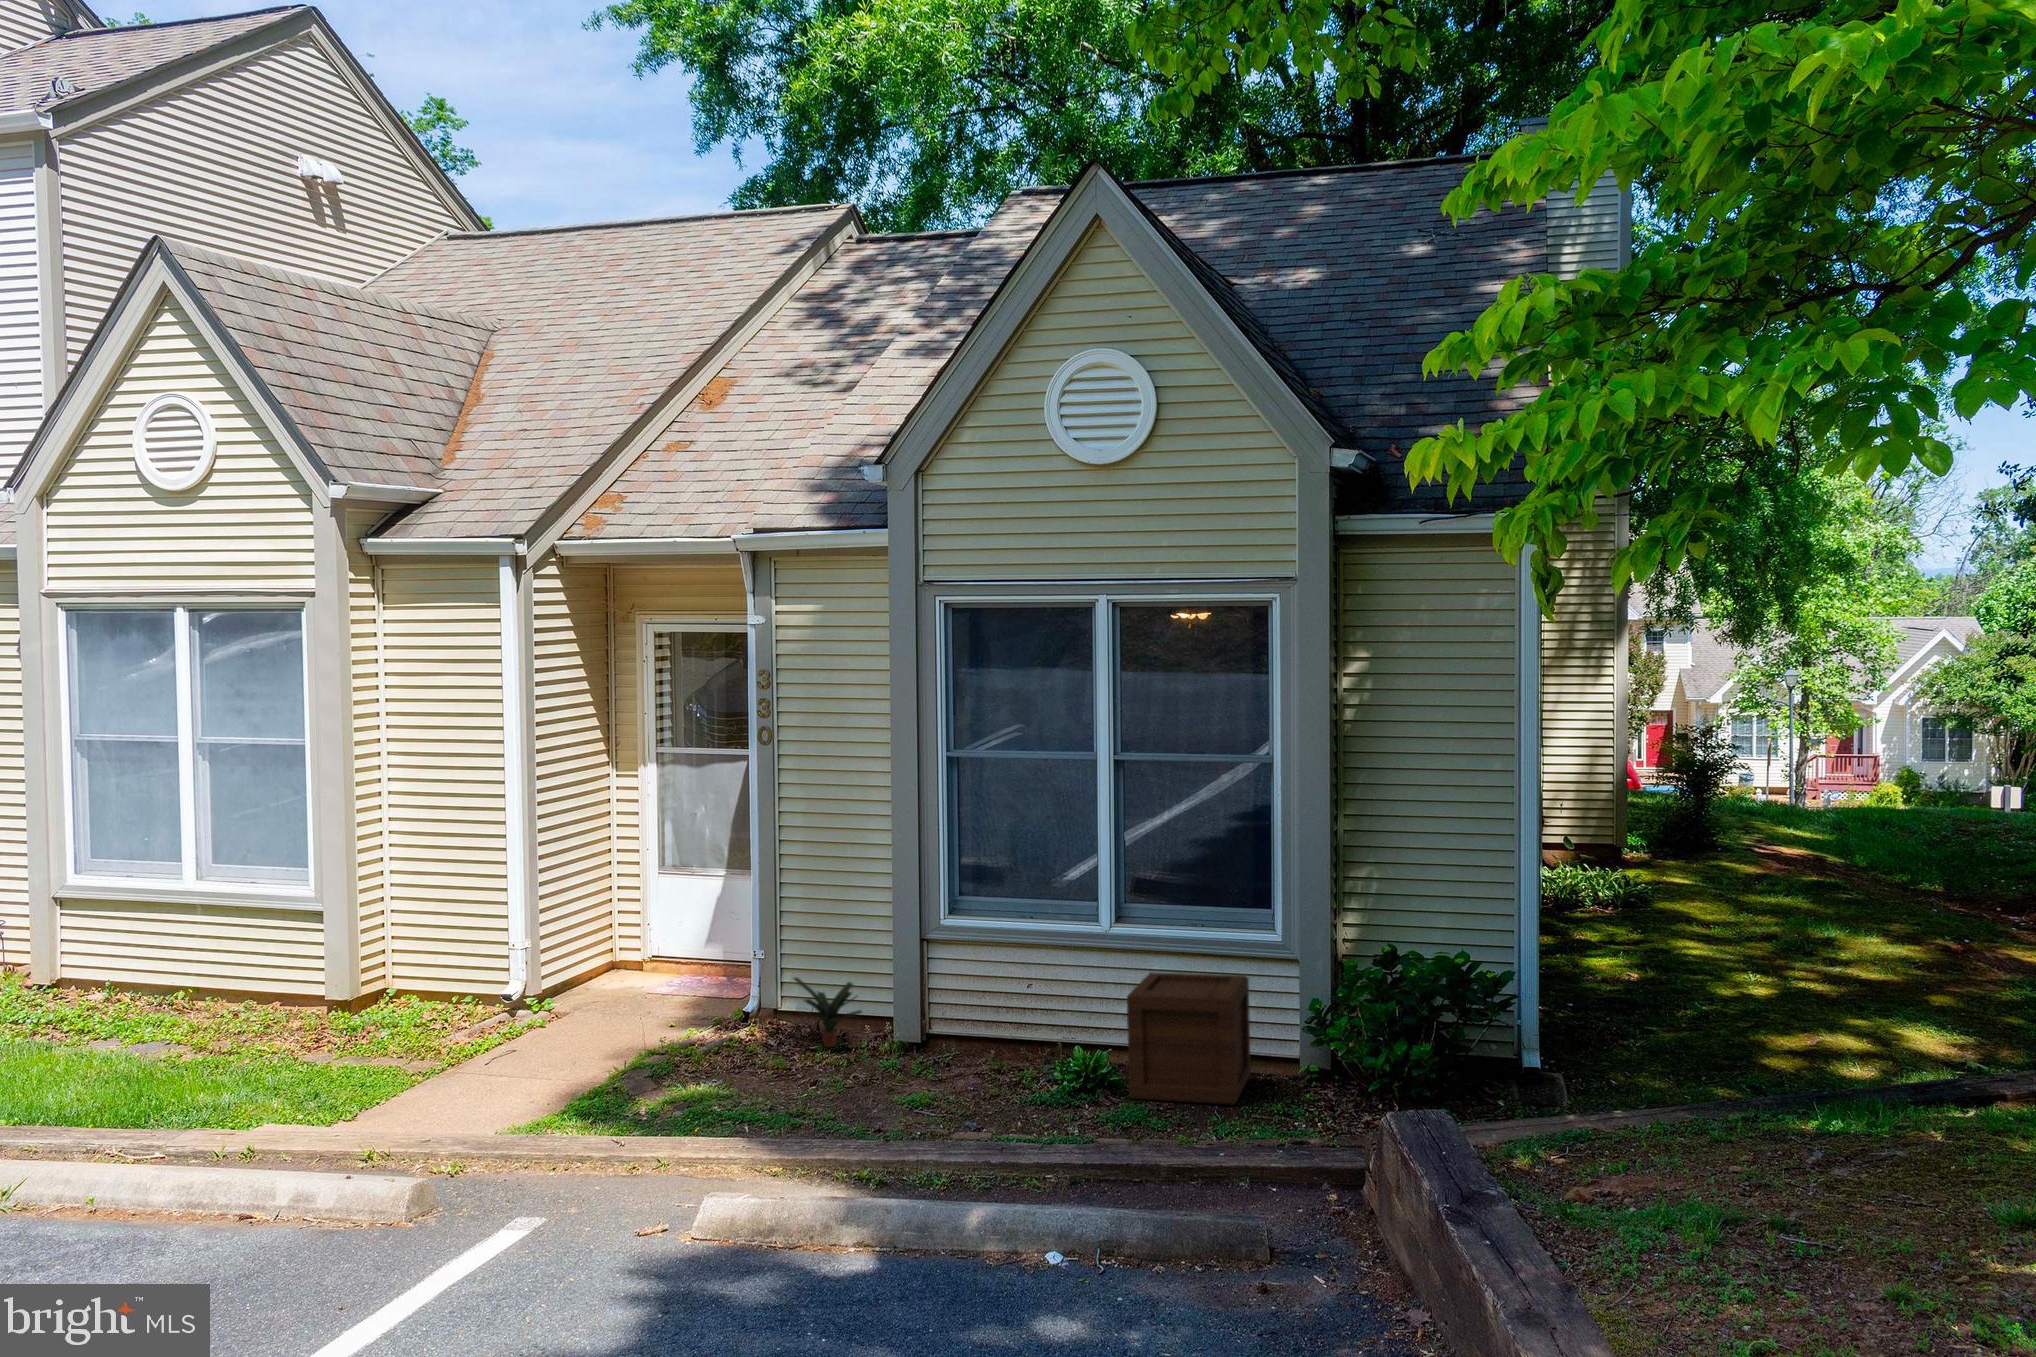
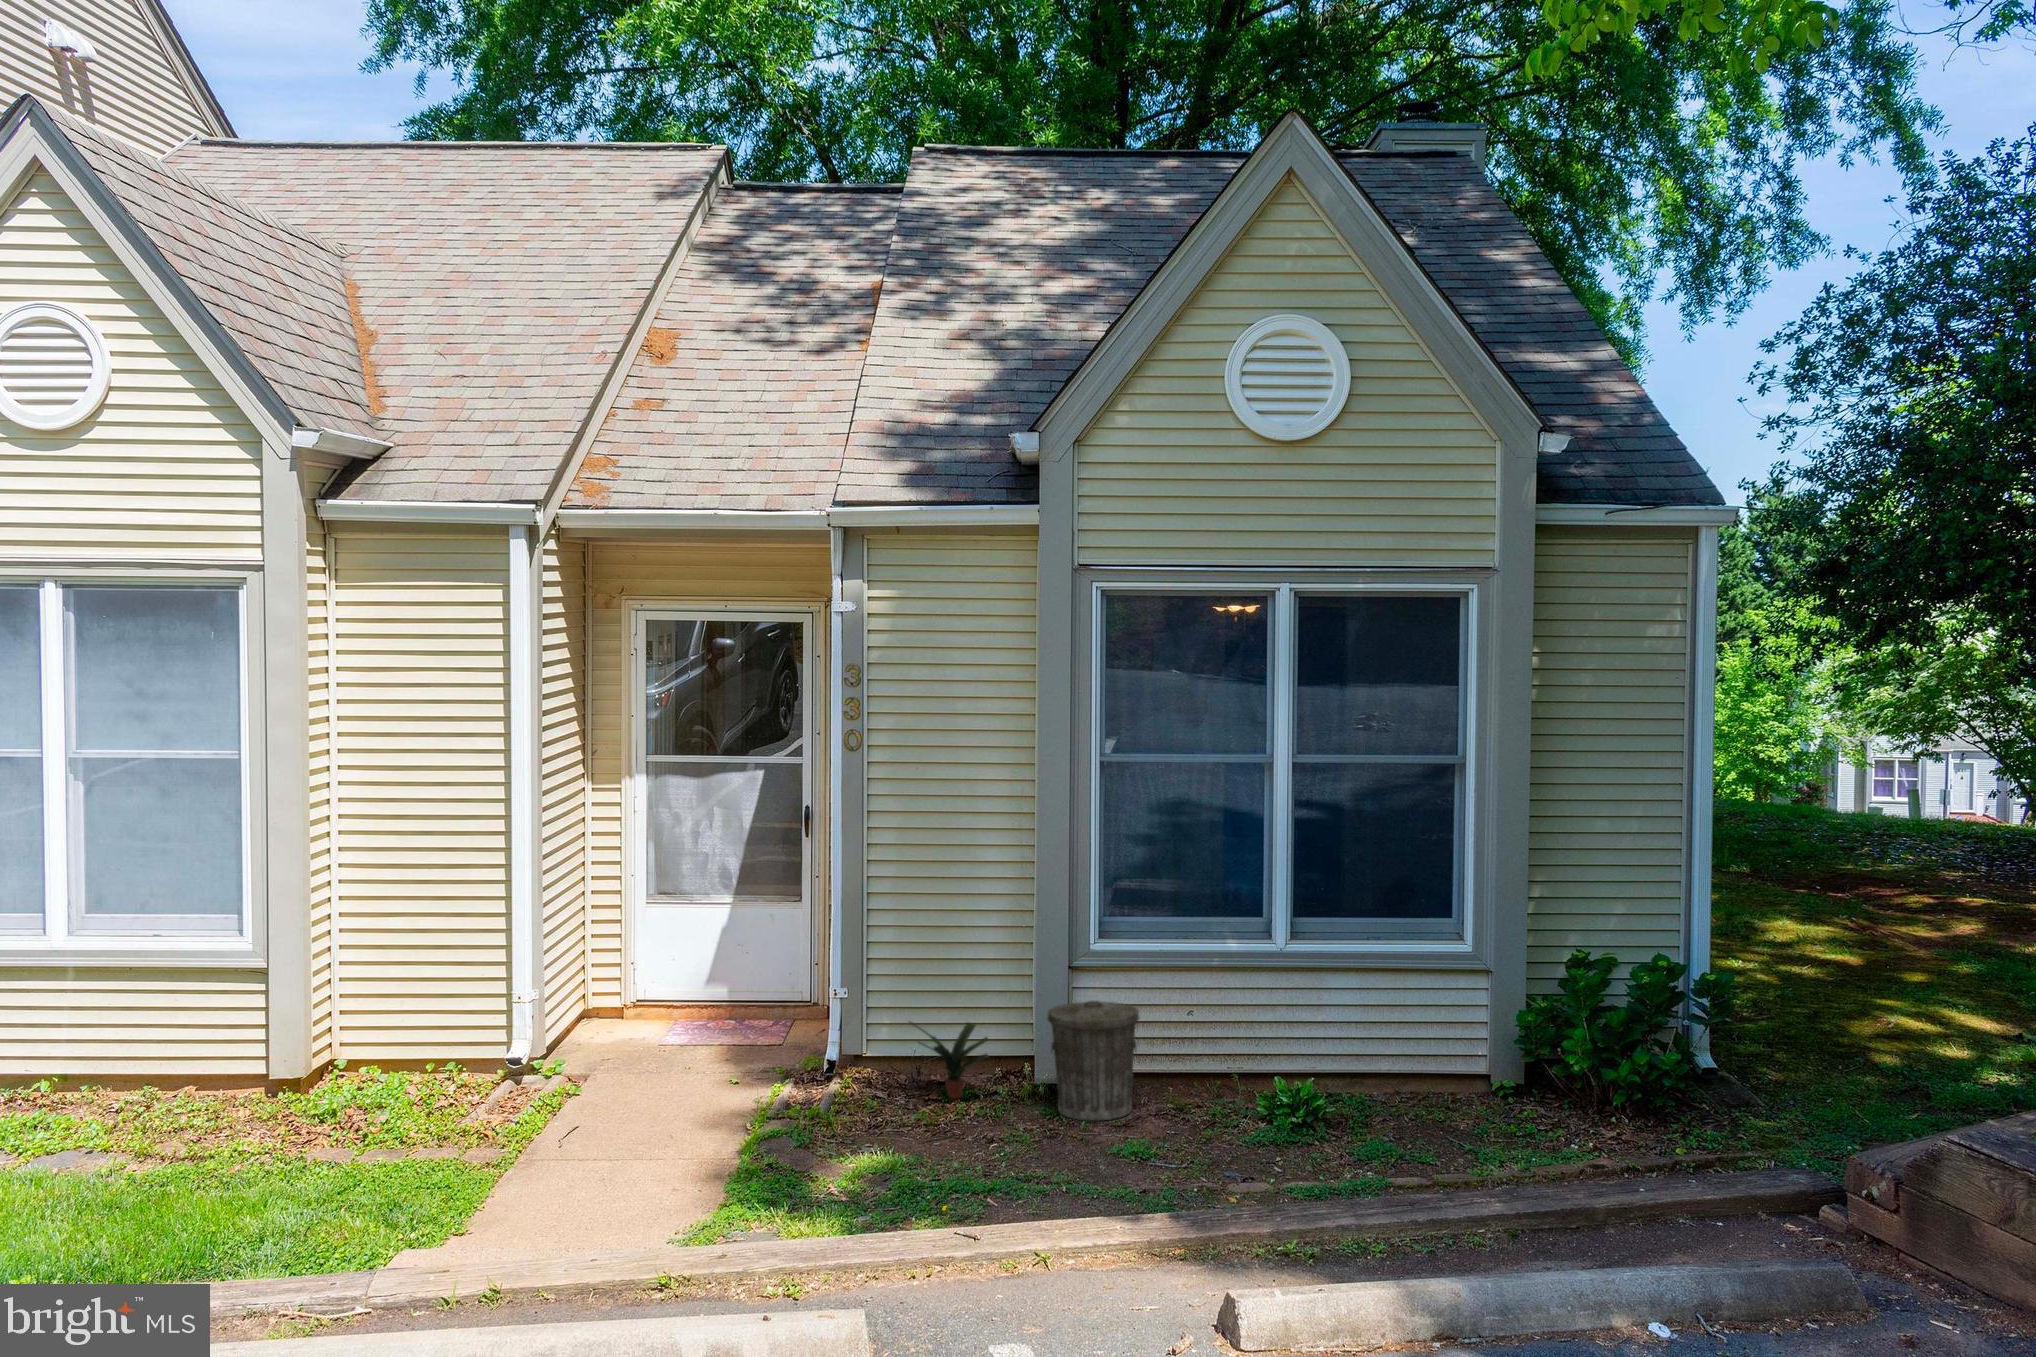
trash can: none [887,967,969,1074] -> present [1047,1001,1140,1121]
wooden crate: present [1127,972,1251,1105] -> none [1331,991,1467,1130]

